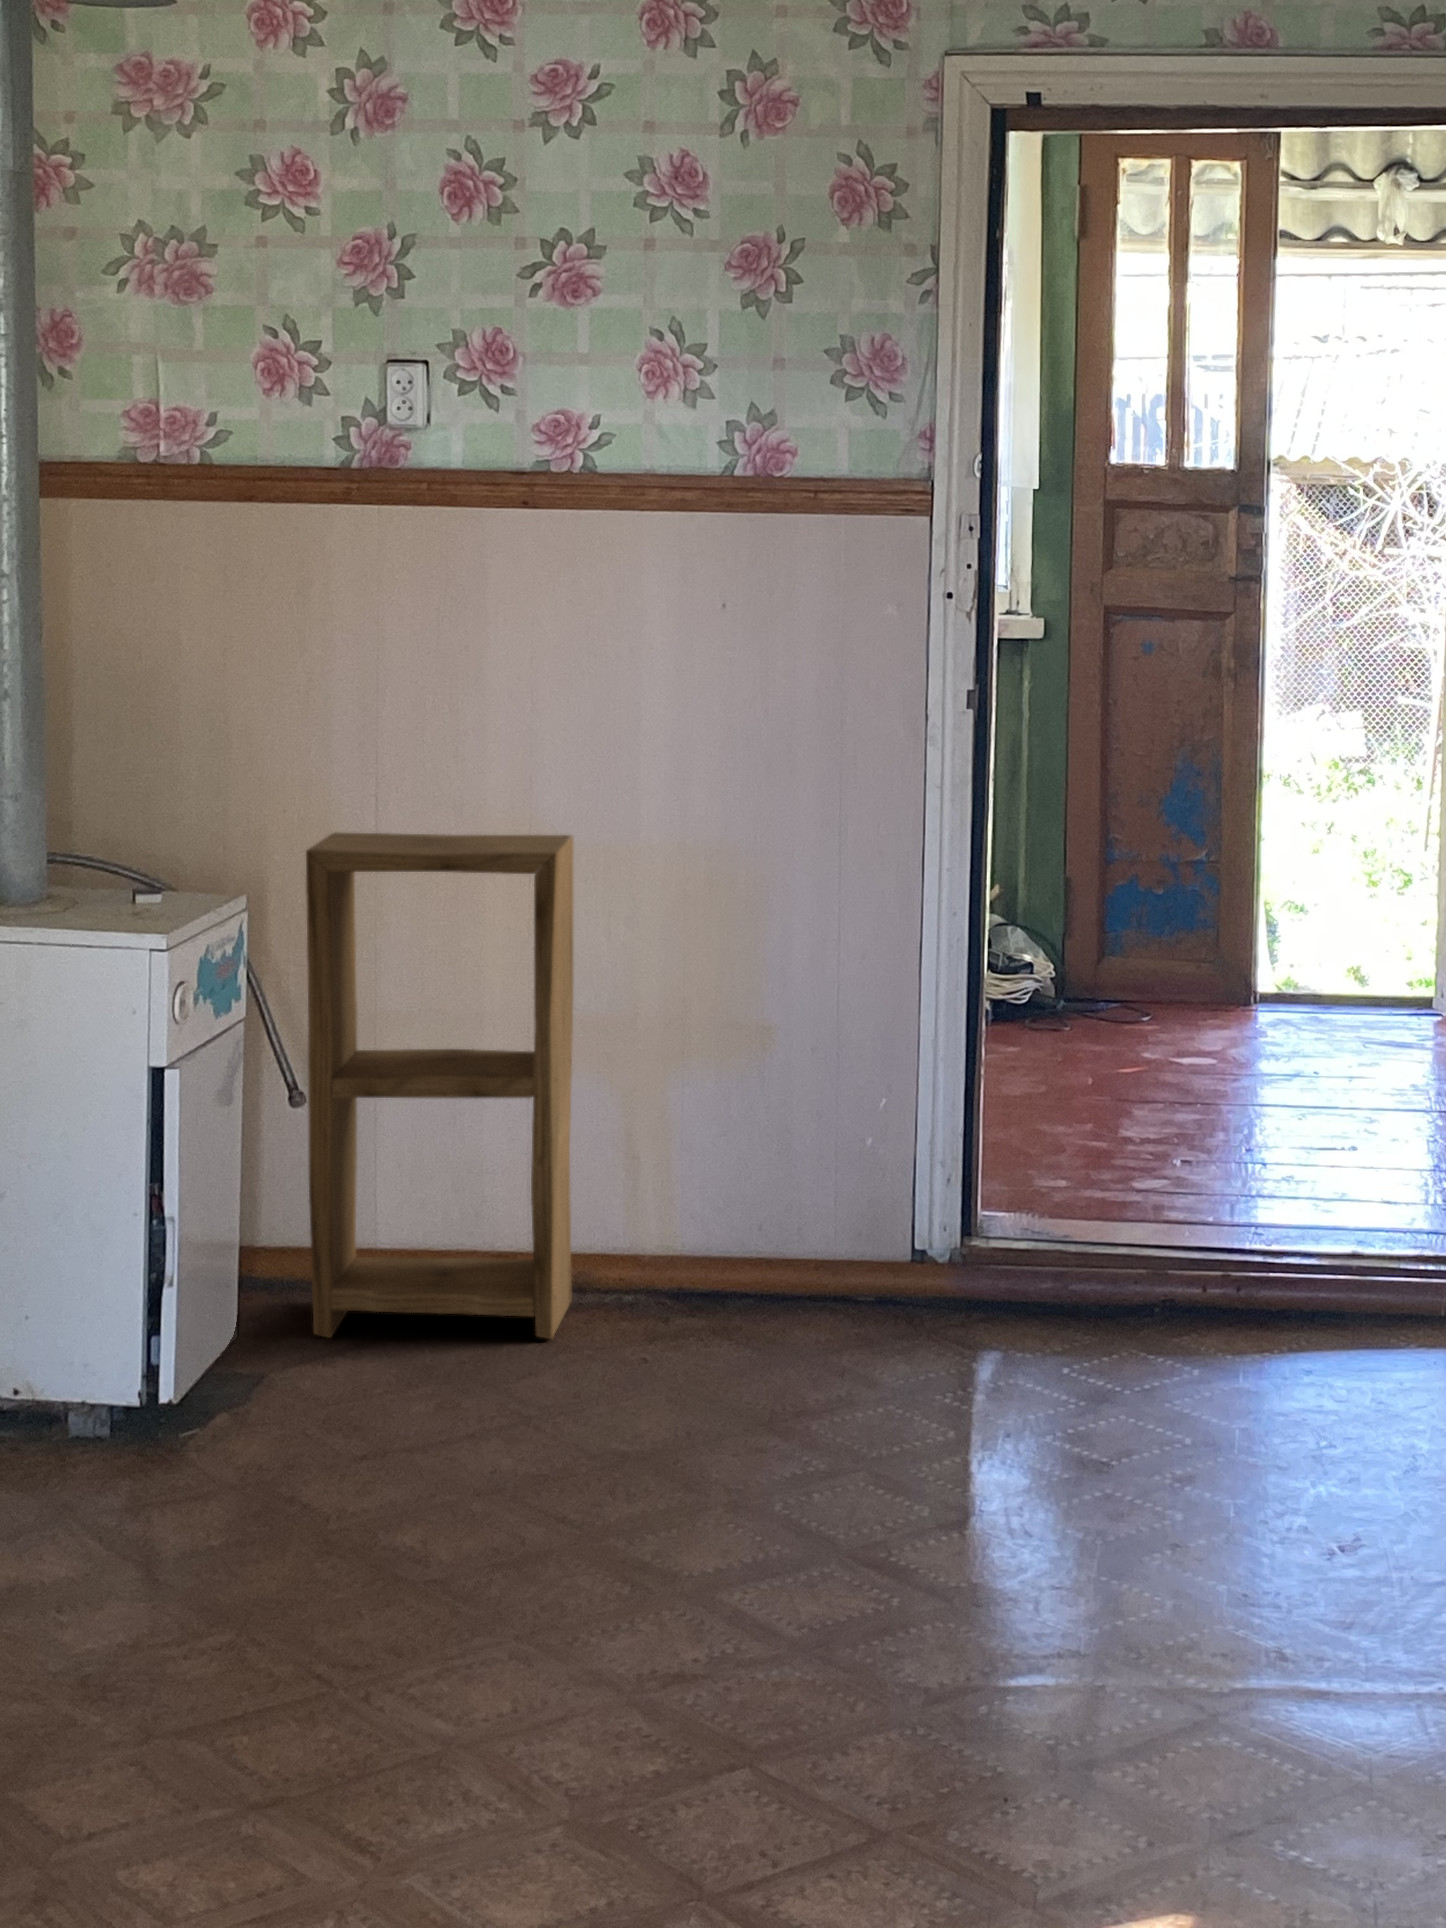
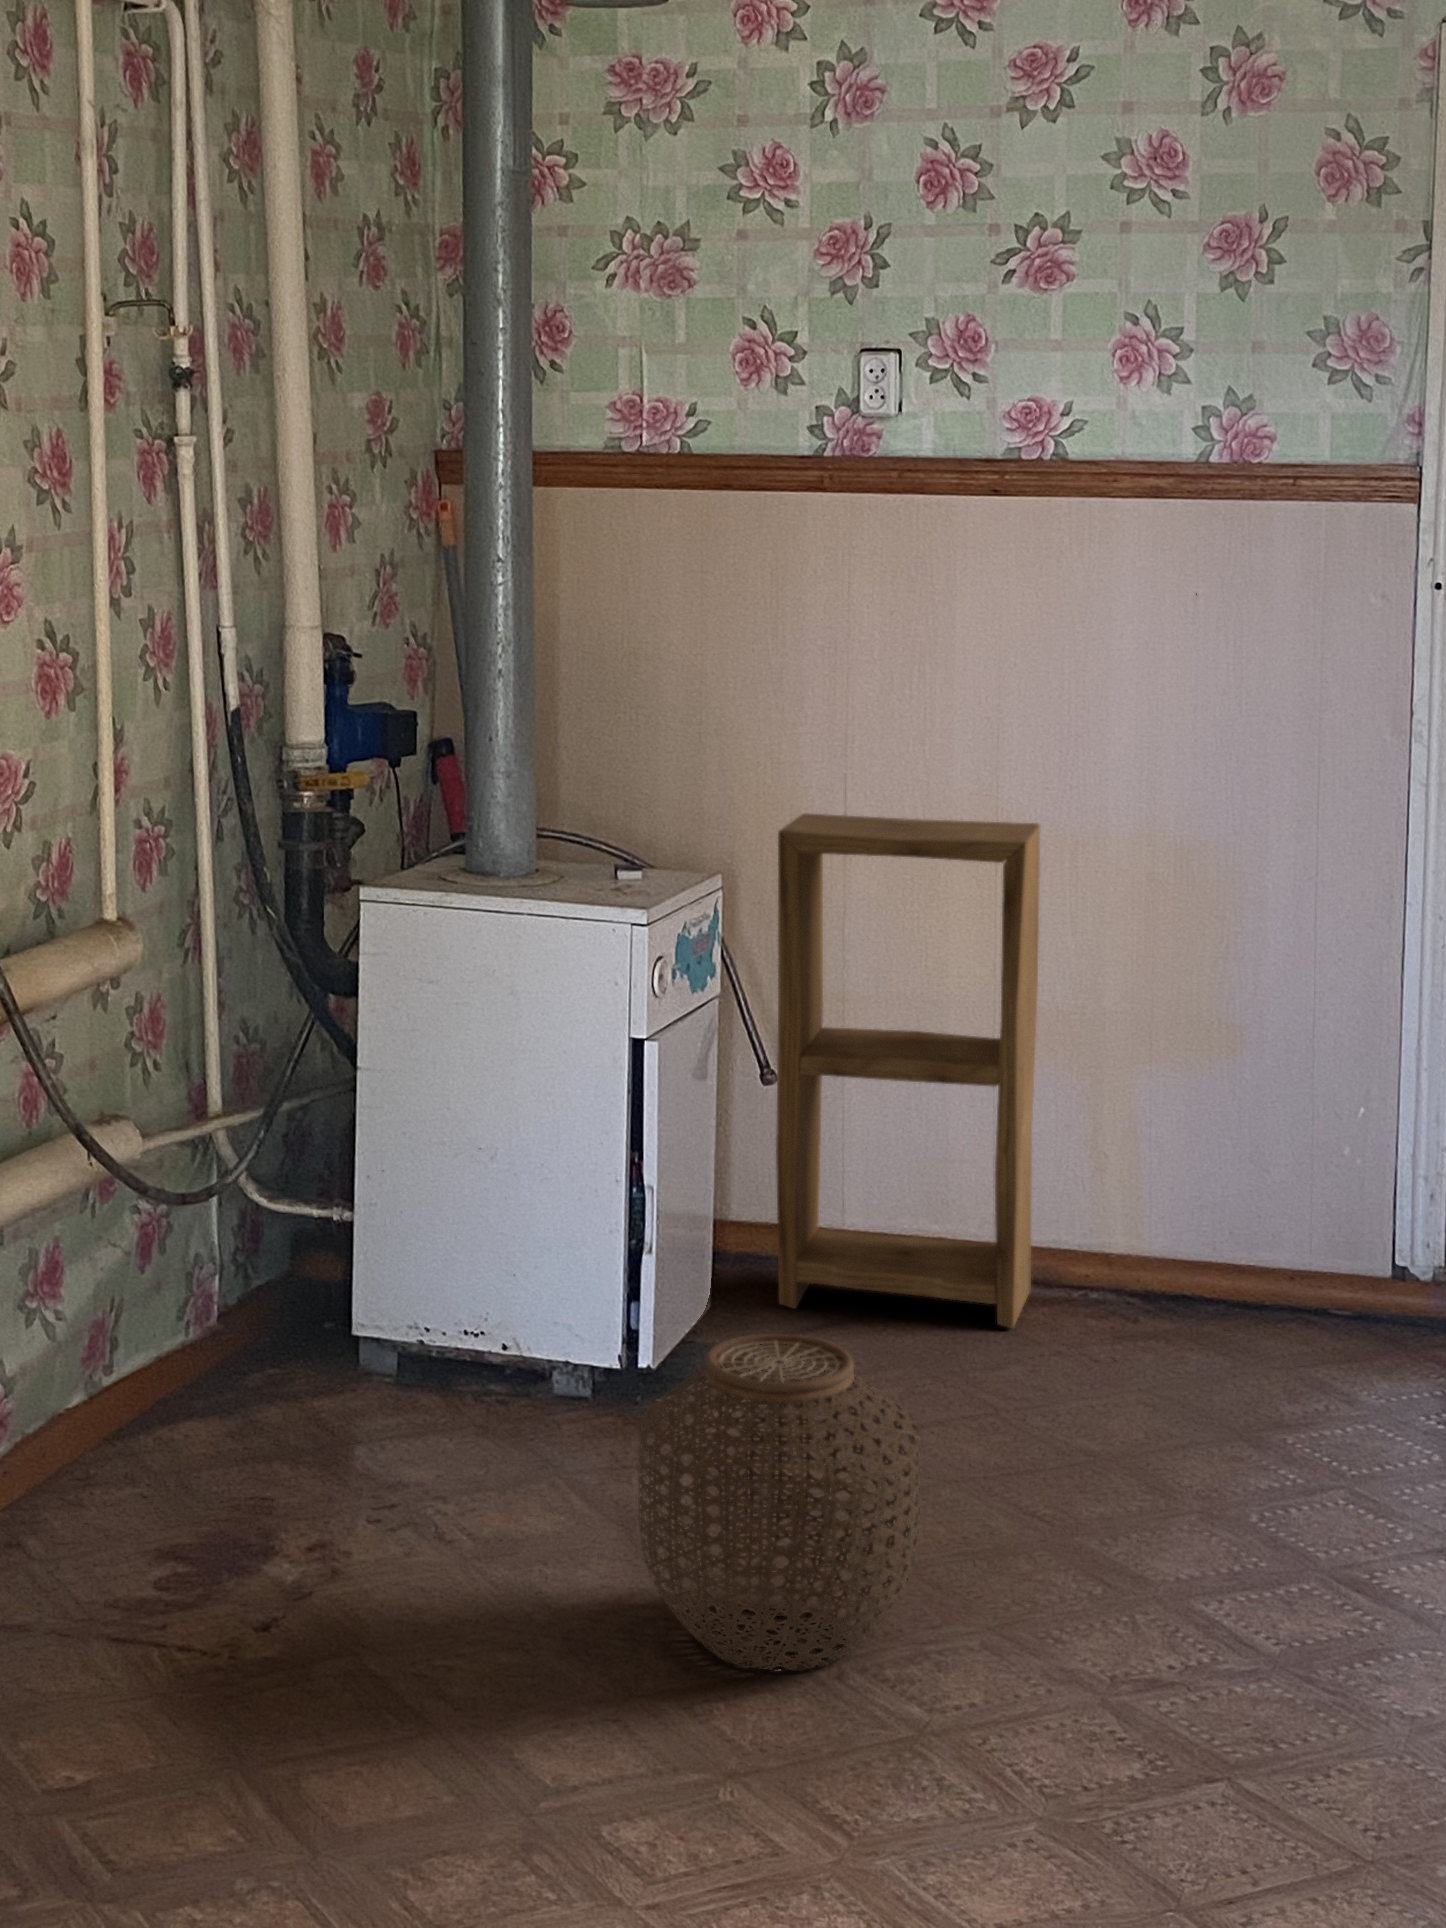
woven basket: none [154,1343,440,1676] -> present [638,1334,920,1670]

